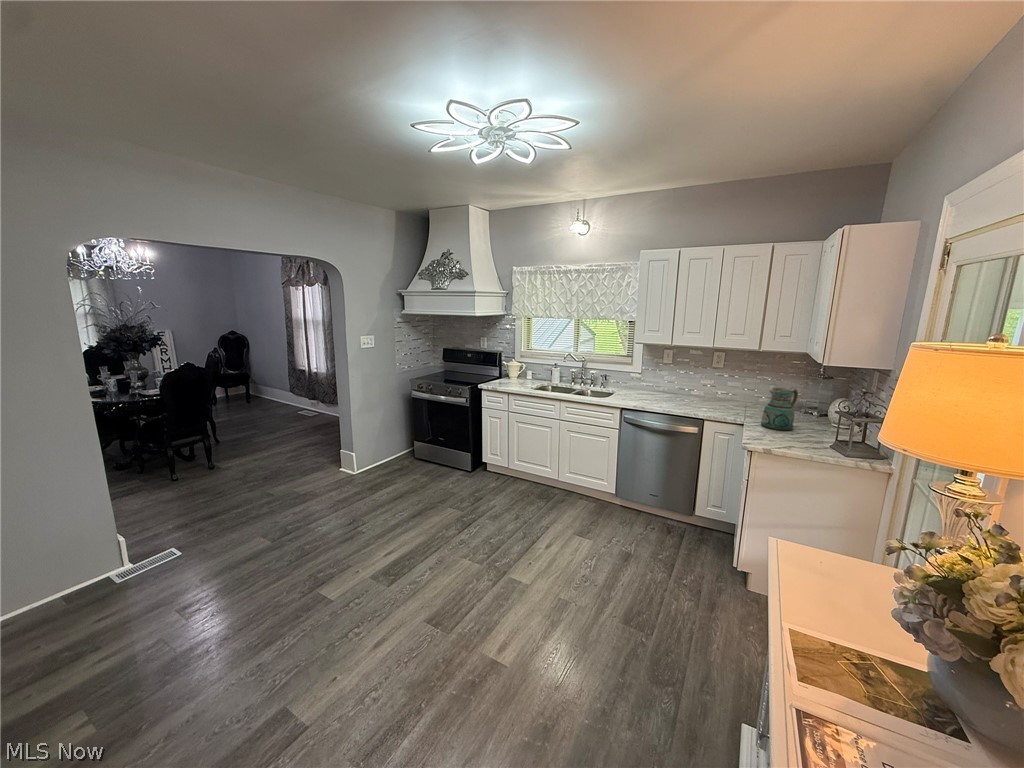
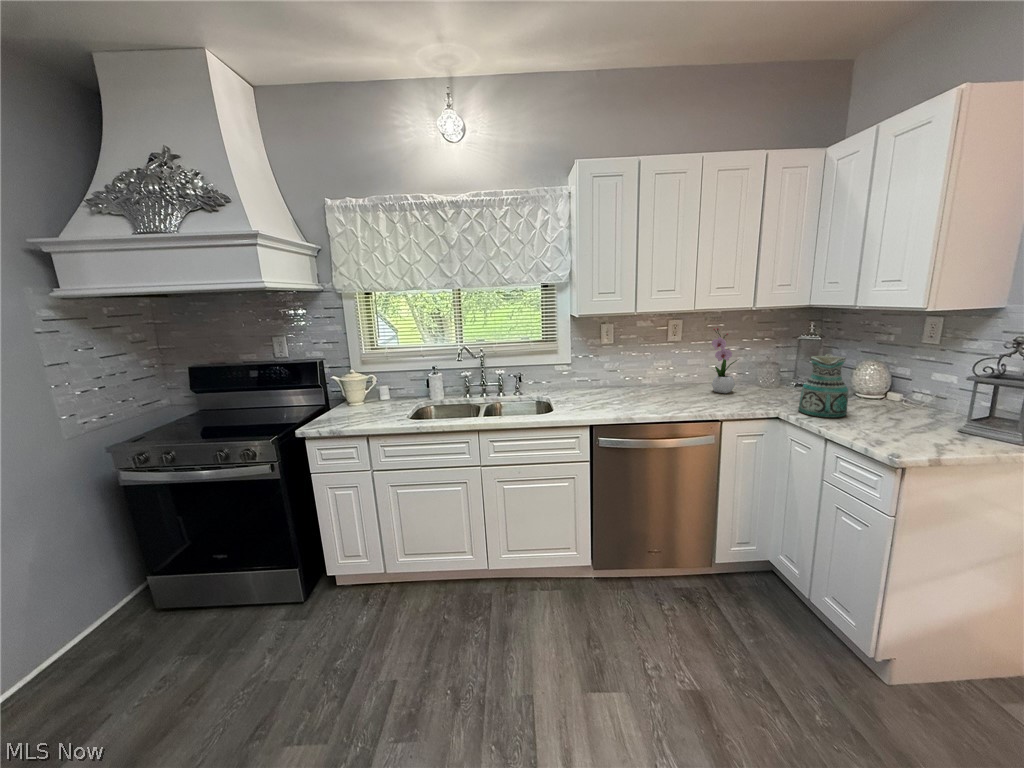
flower arrangement: none [730,361,755,408] -> present [712,328,737,394]

